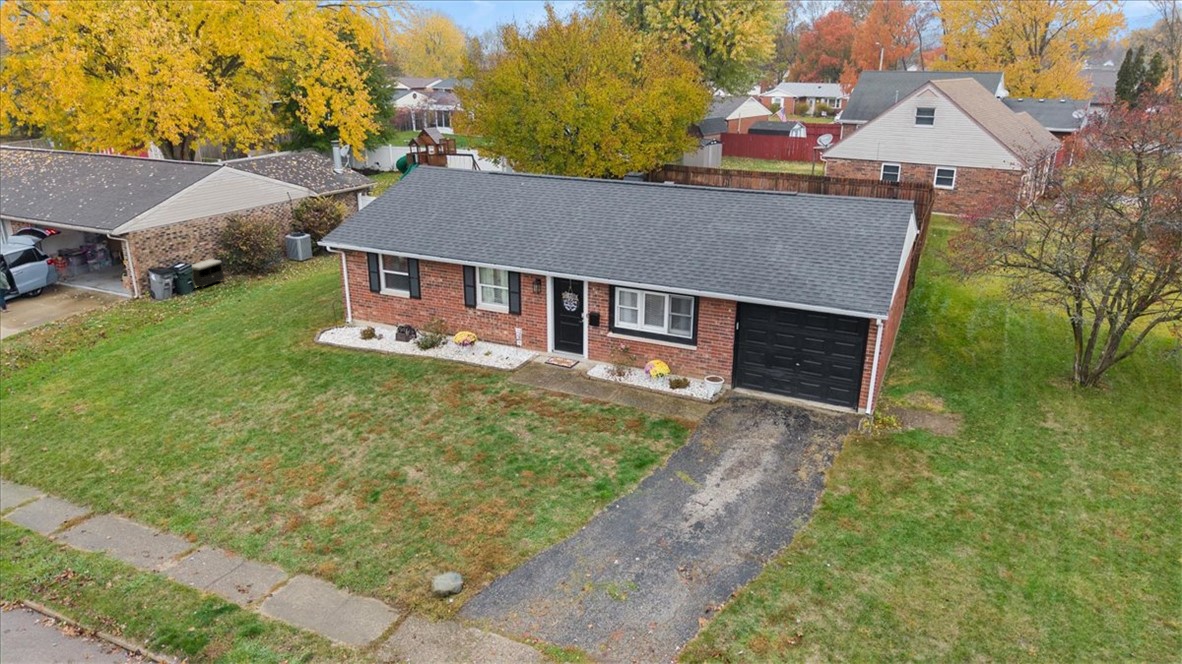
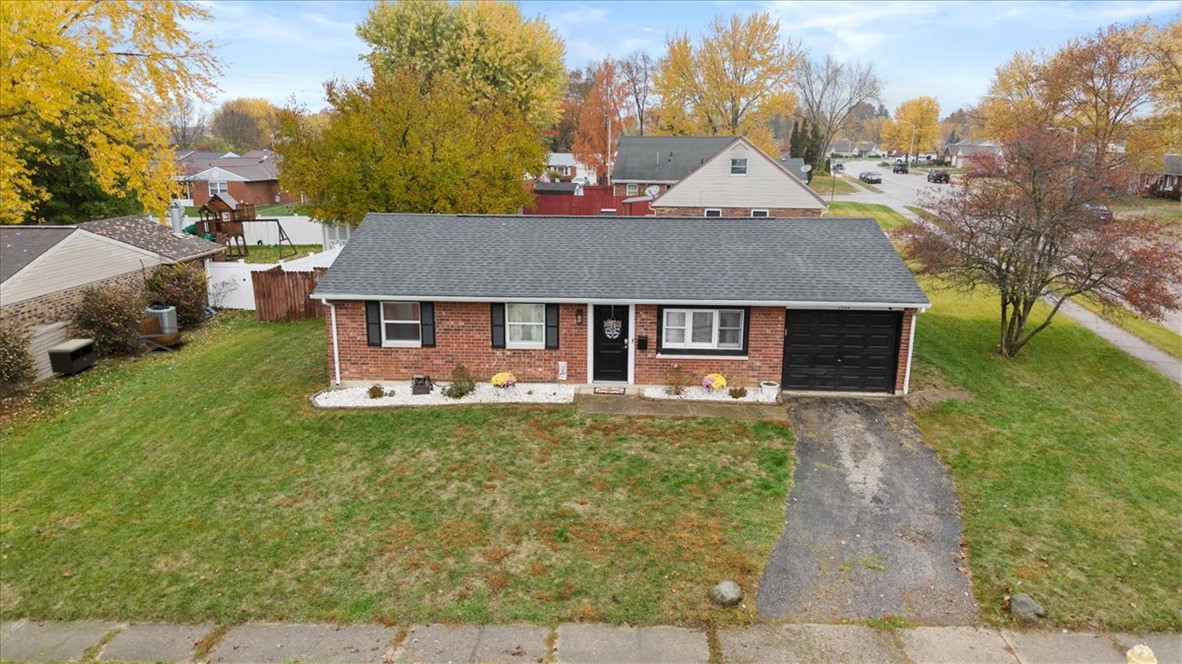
lounge chair: none [258,245,298,277] -> present [139,316,185,354]

